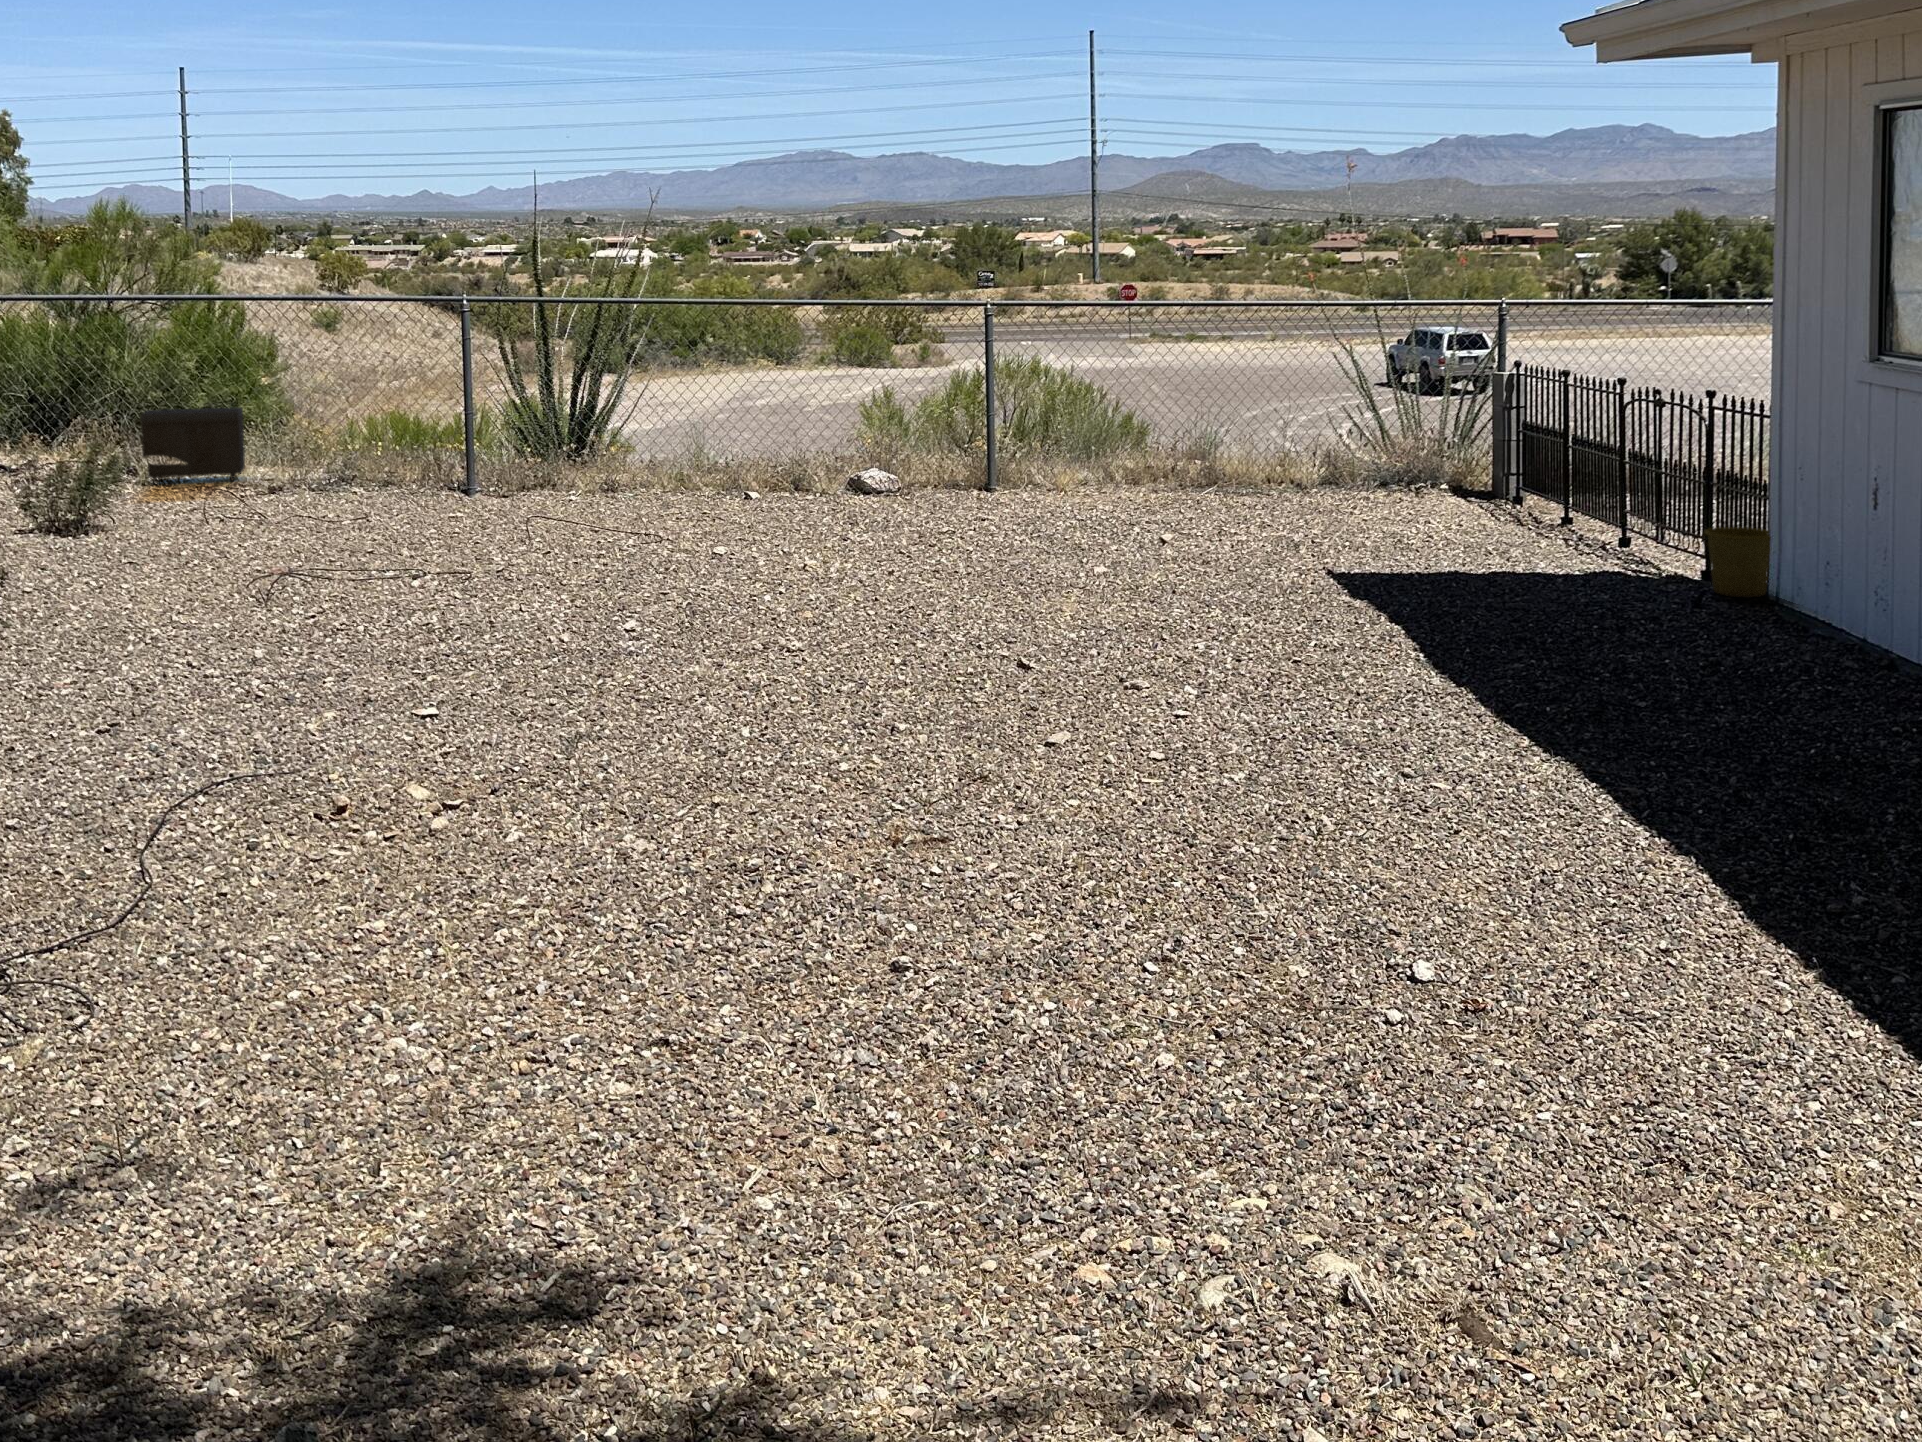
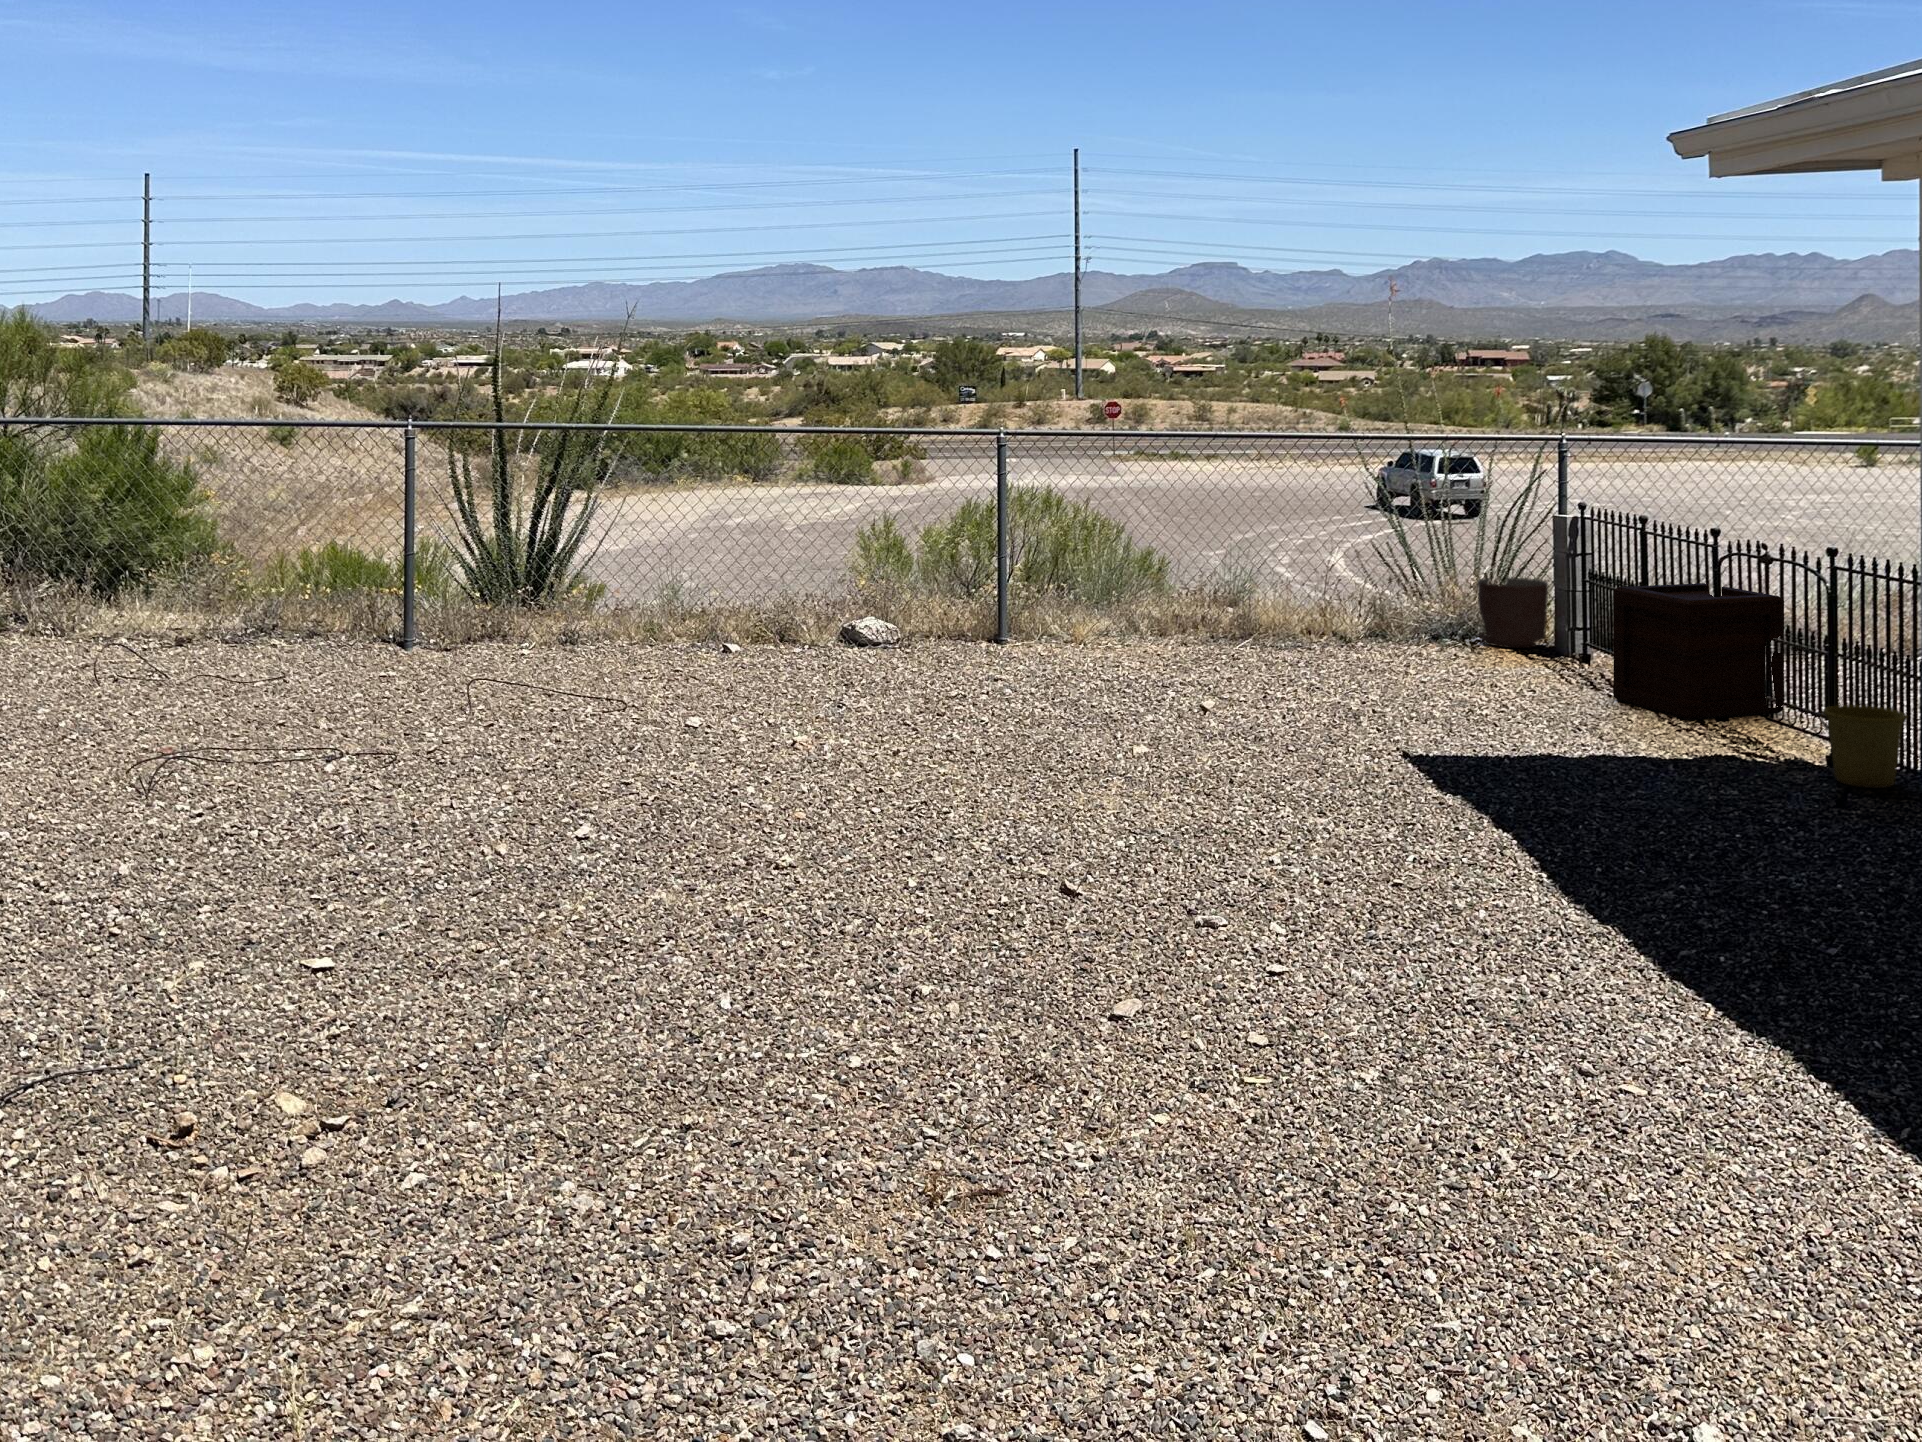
storage bench: present [140,407,245,484] -> none [42,539,164,626]
wooden crate: none [1539,427,1693,548] -> present [1613,583,1784,720]
planter: none [1429,429,1495,493] -> present [1477,578,1549,648]

